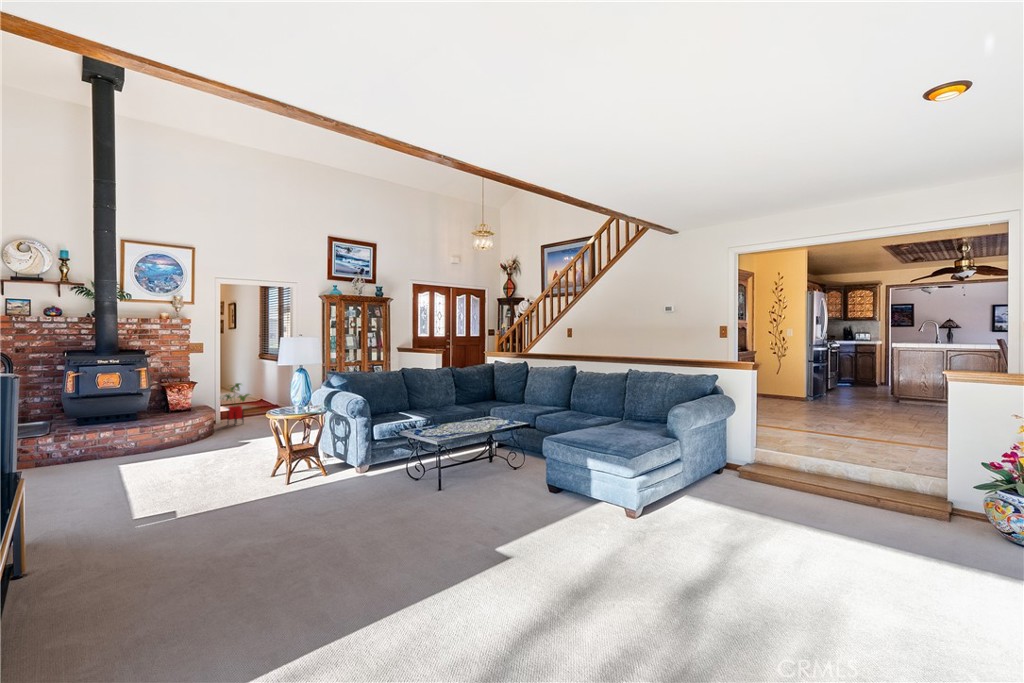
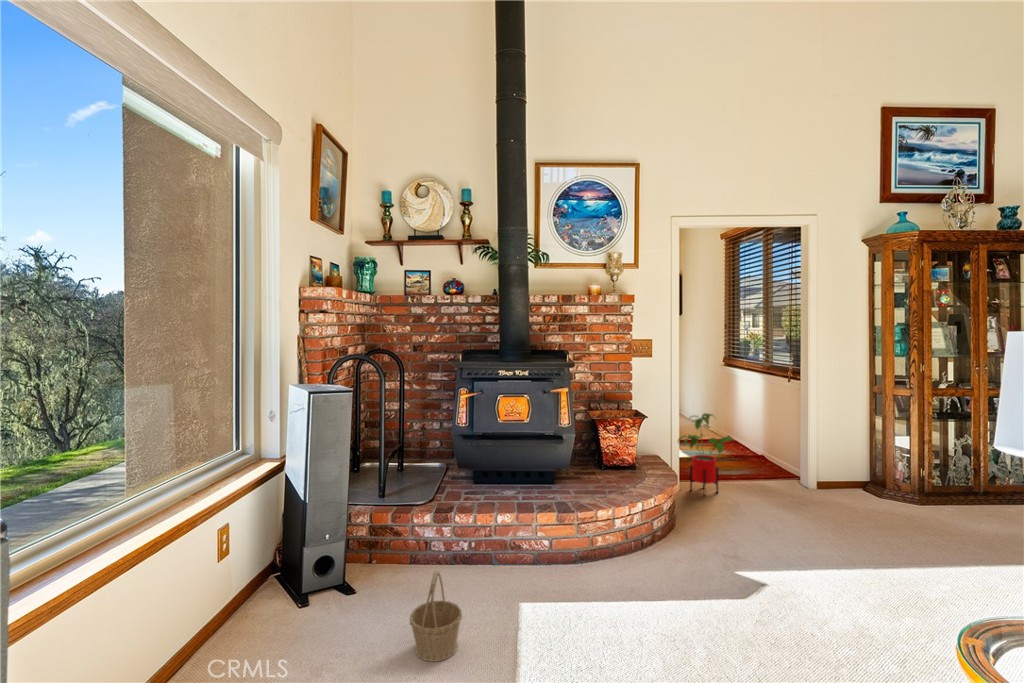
basket: none [56,442,88,479] -> present [410,571,462,662]

